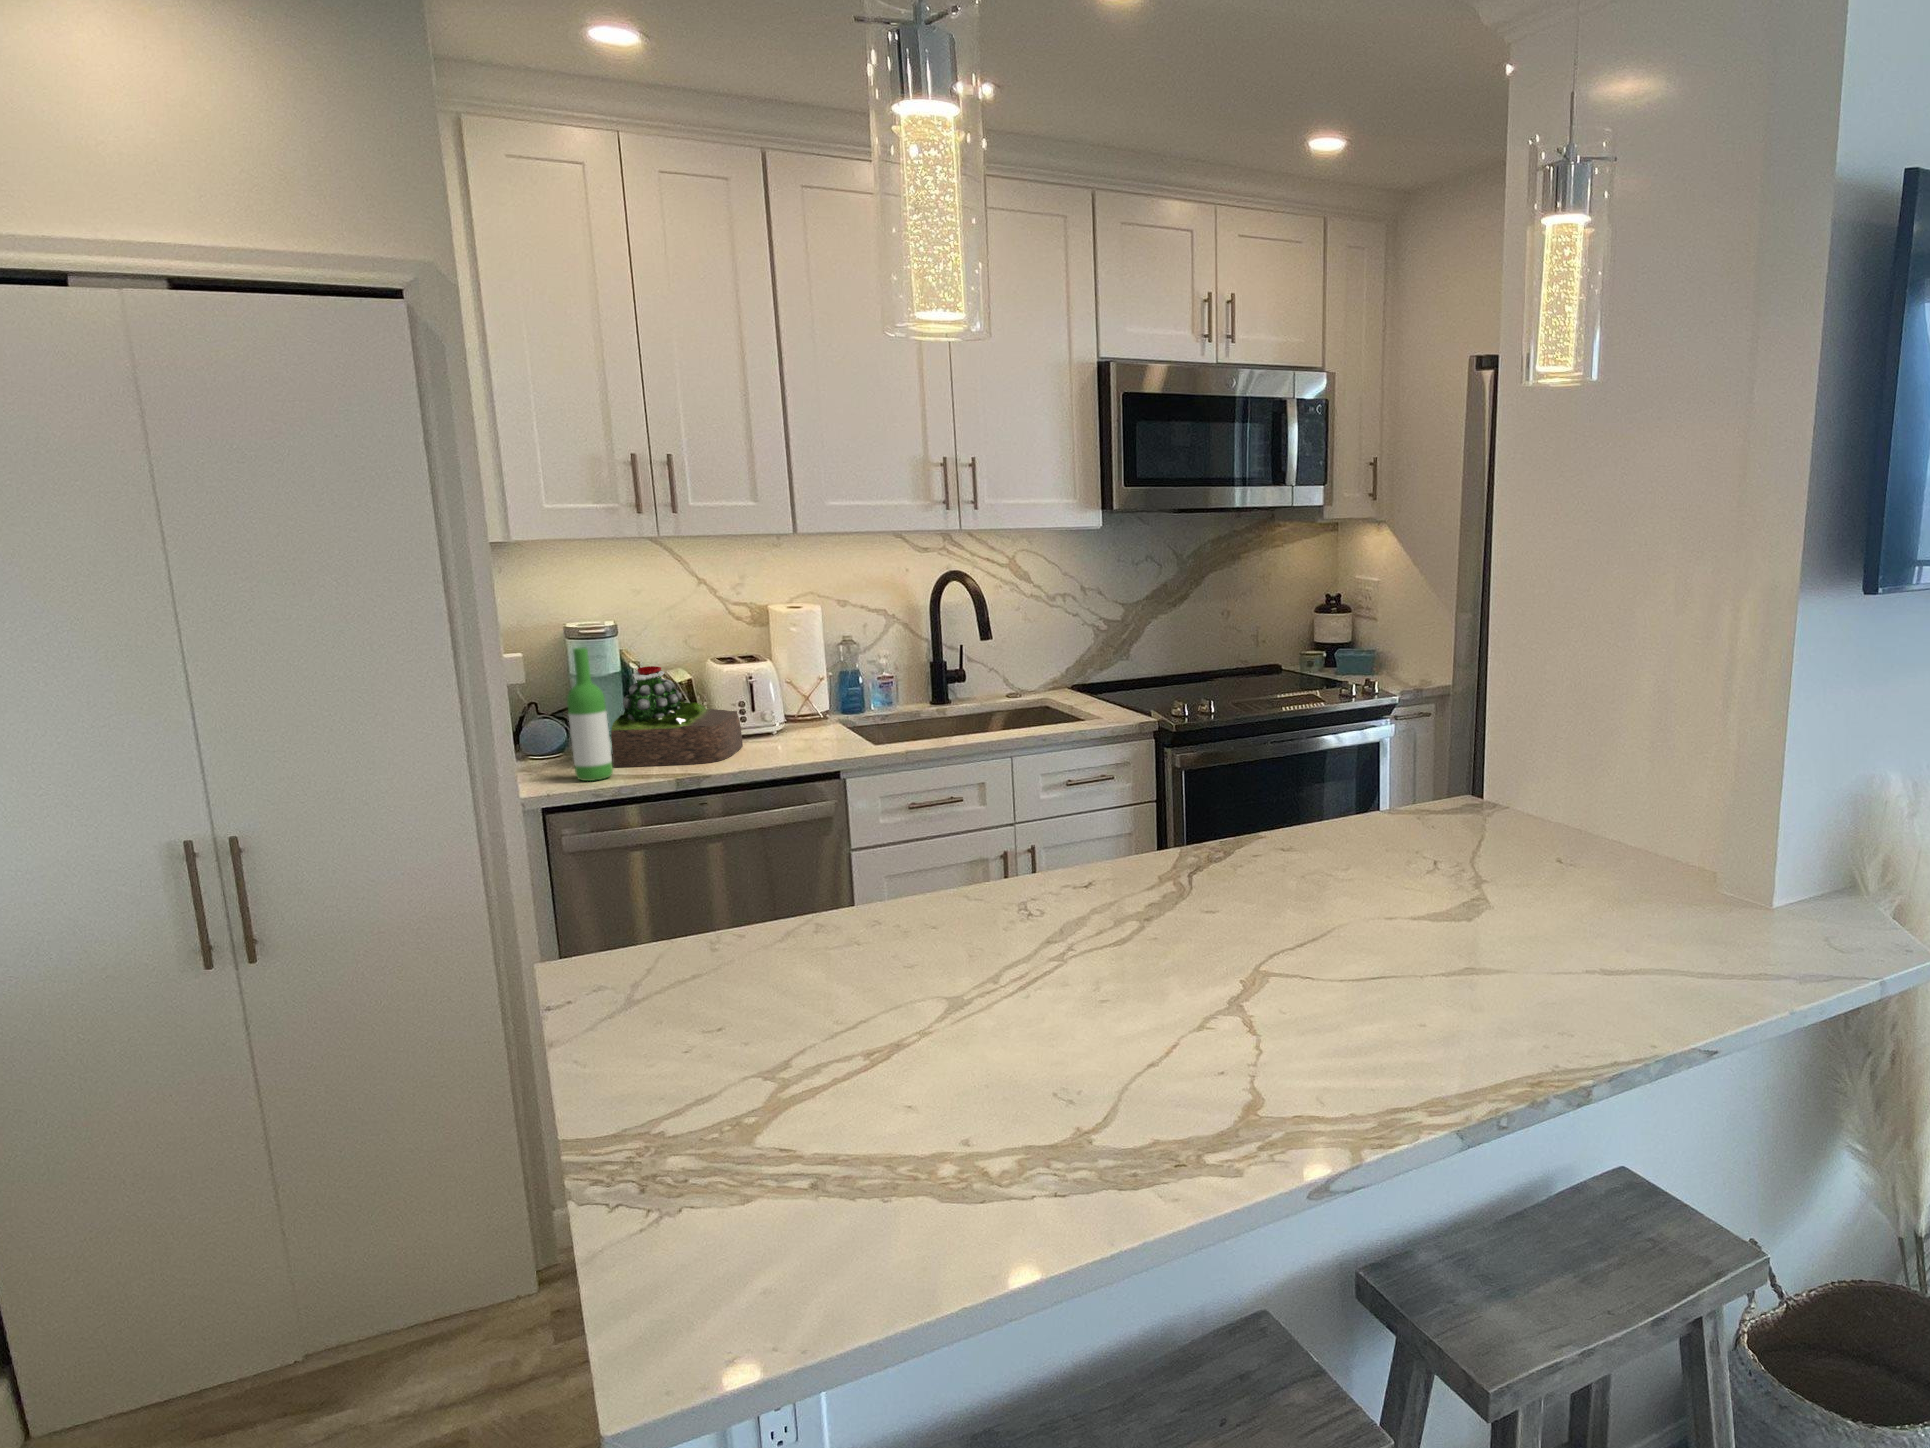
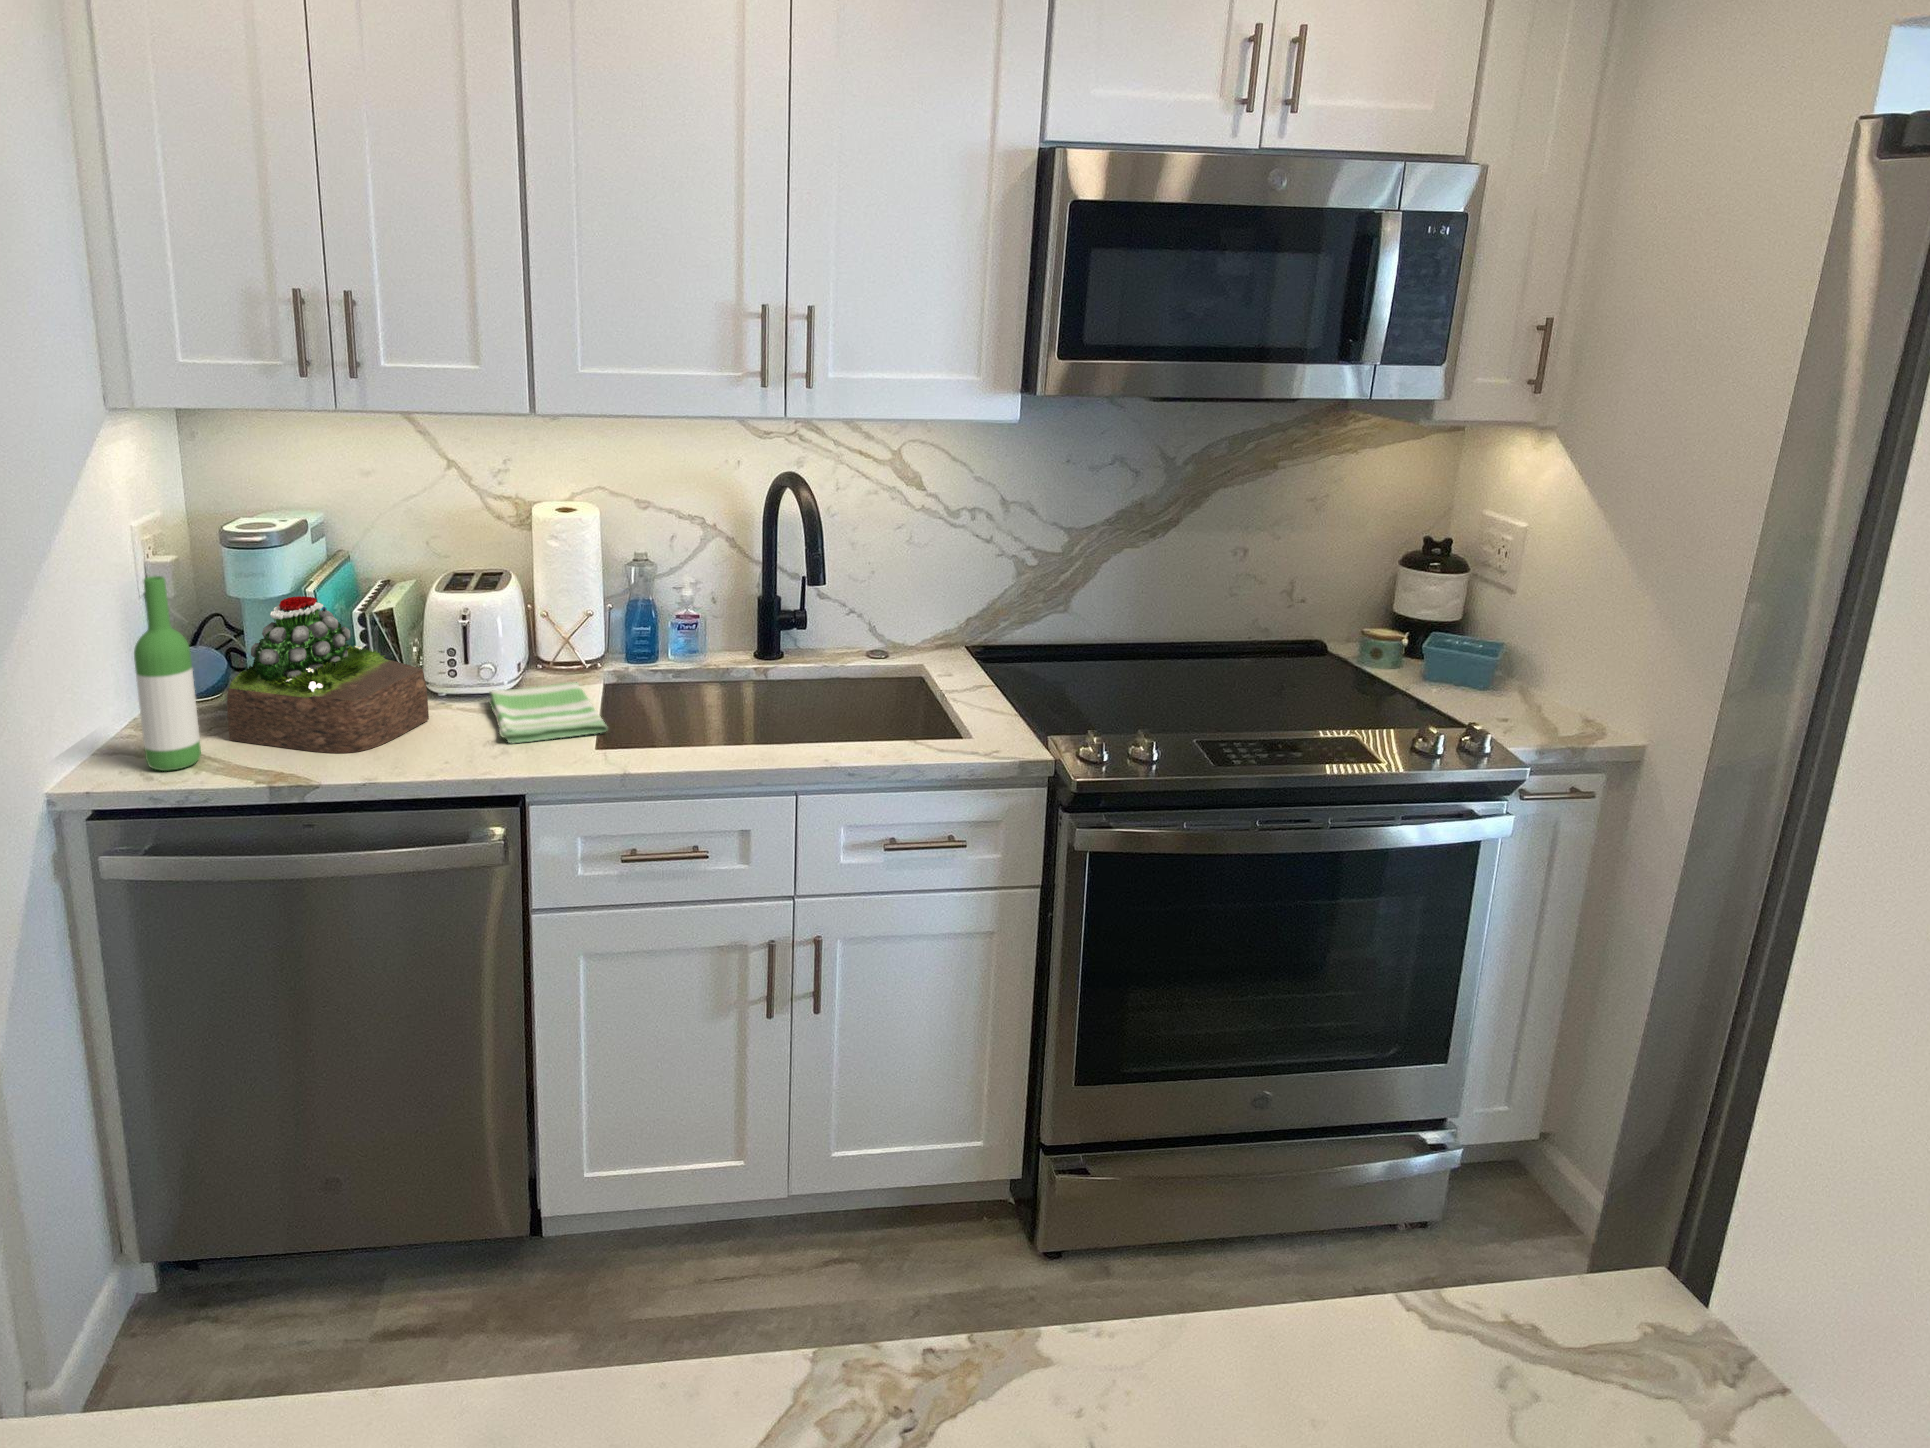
dish towel: none [772,719,875,748] -> present [489,682,608,744]

